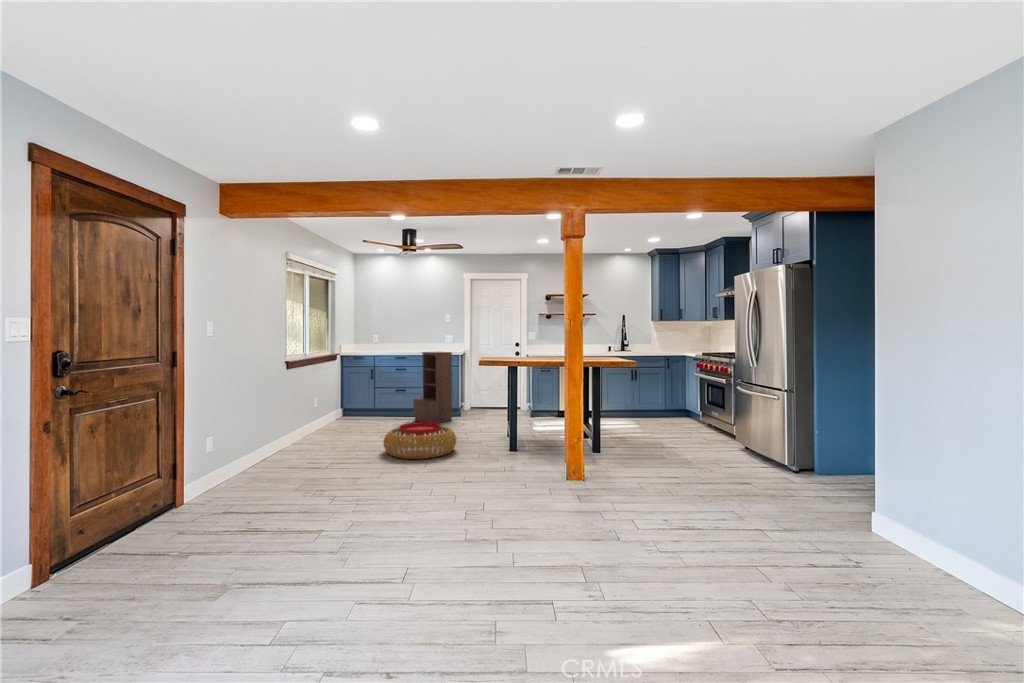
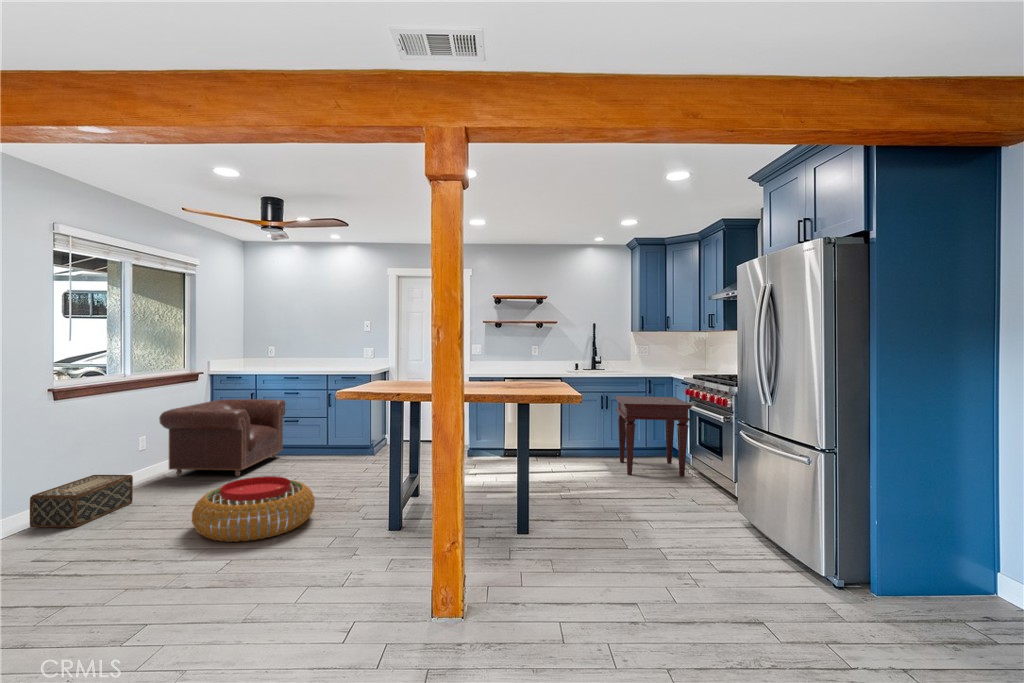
bookshelf: present [413,352,452,423] -> none [304,368,357,467]
side table: none [643,370,702,426] -> present [615,396,692,477]
armchair: none [321,376,396,430] -> present [159,399,286,476]
woven basket: none [277,424,324,455] -> present [30,475,133,528]

